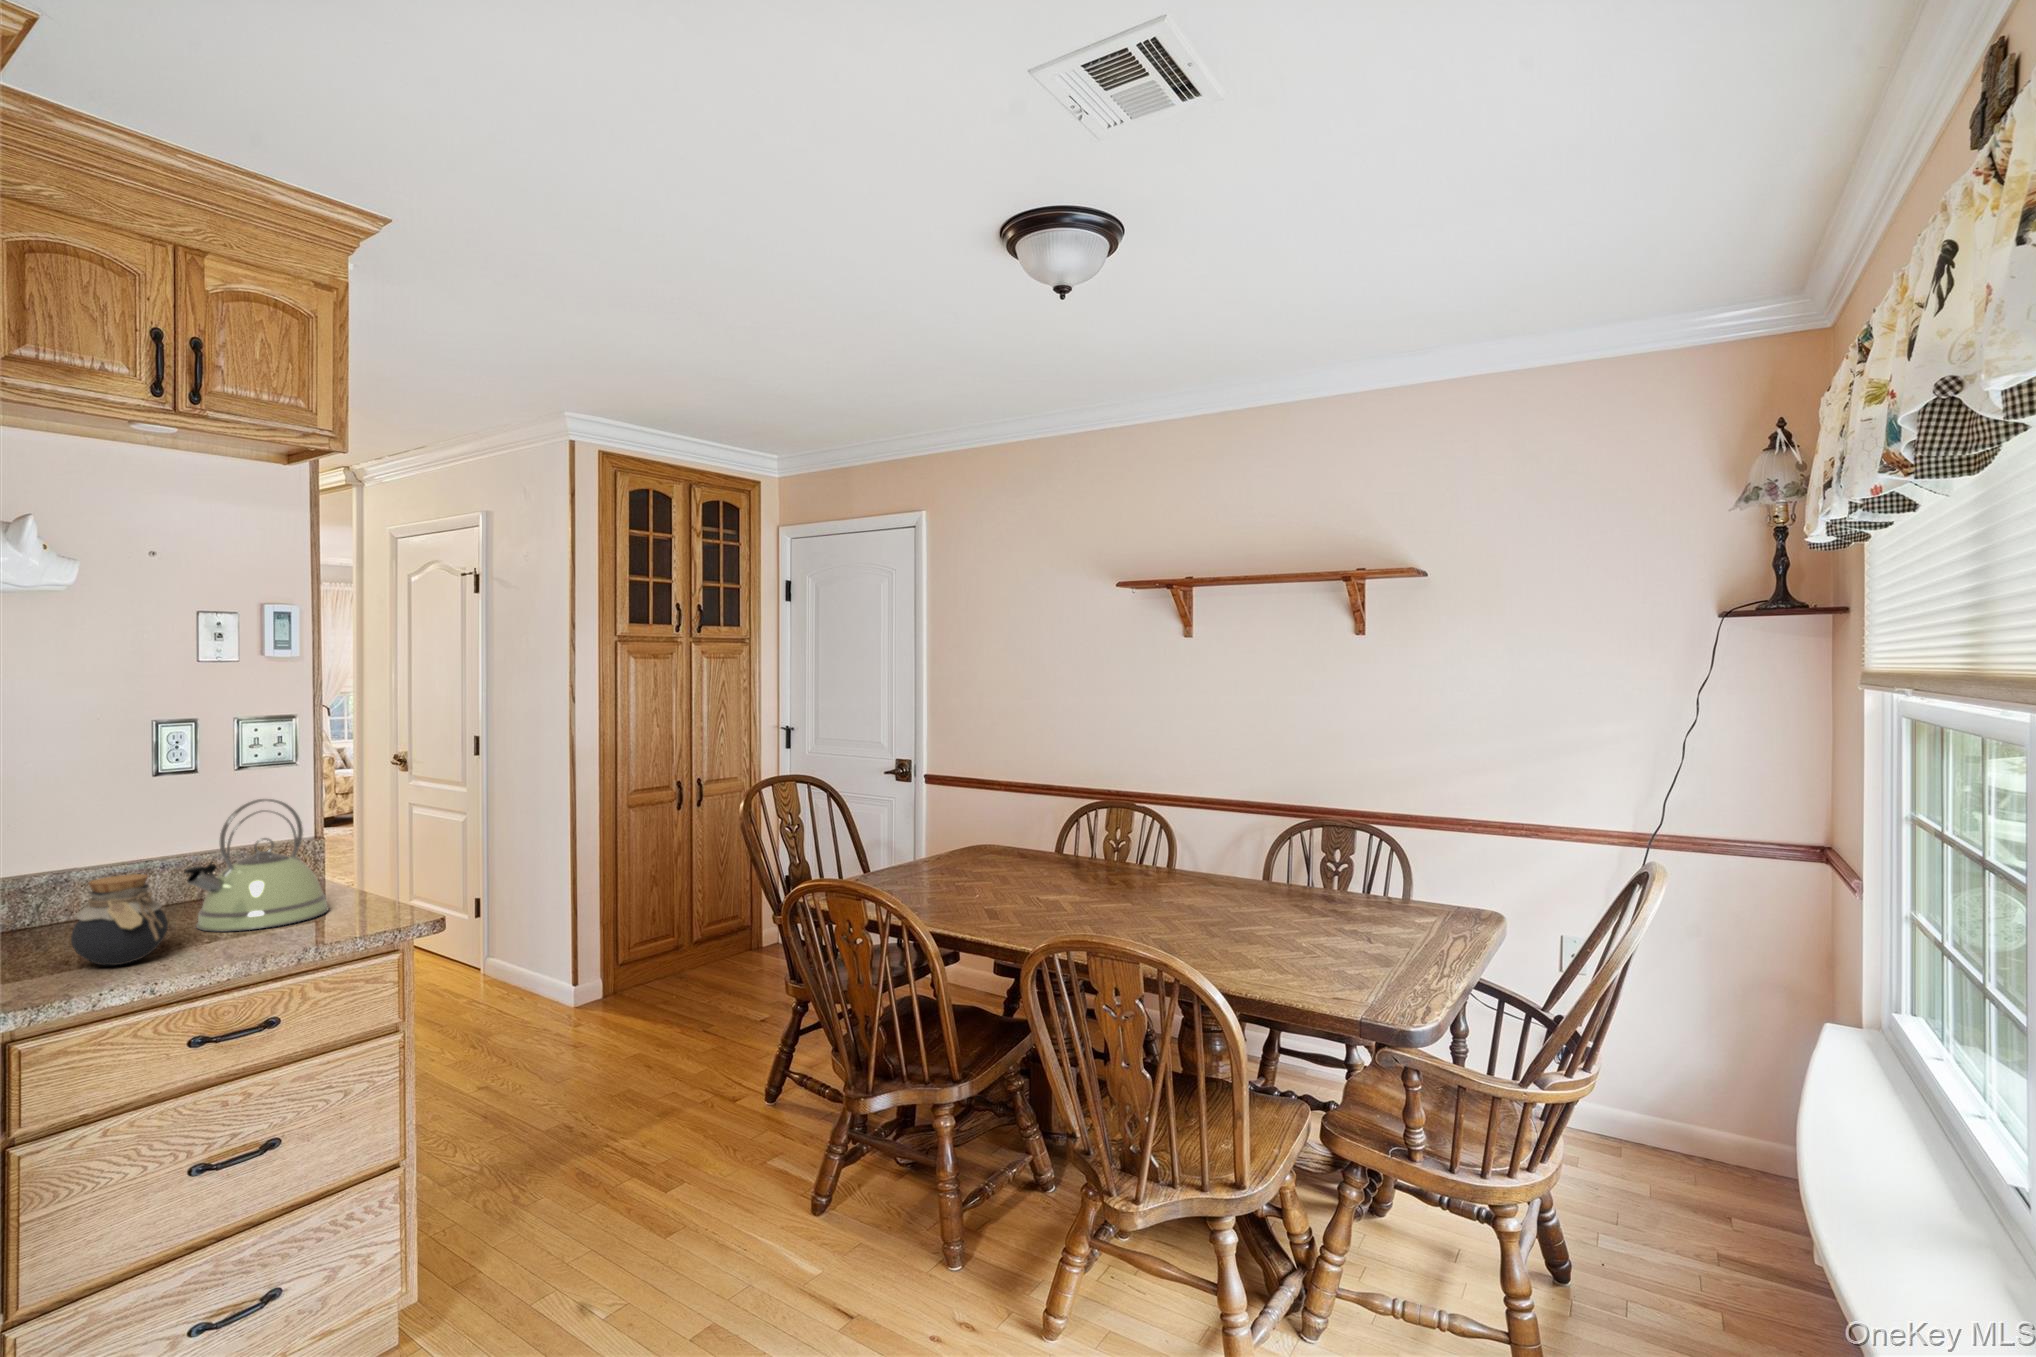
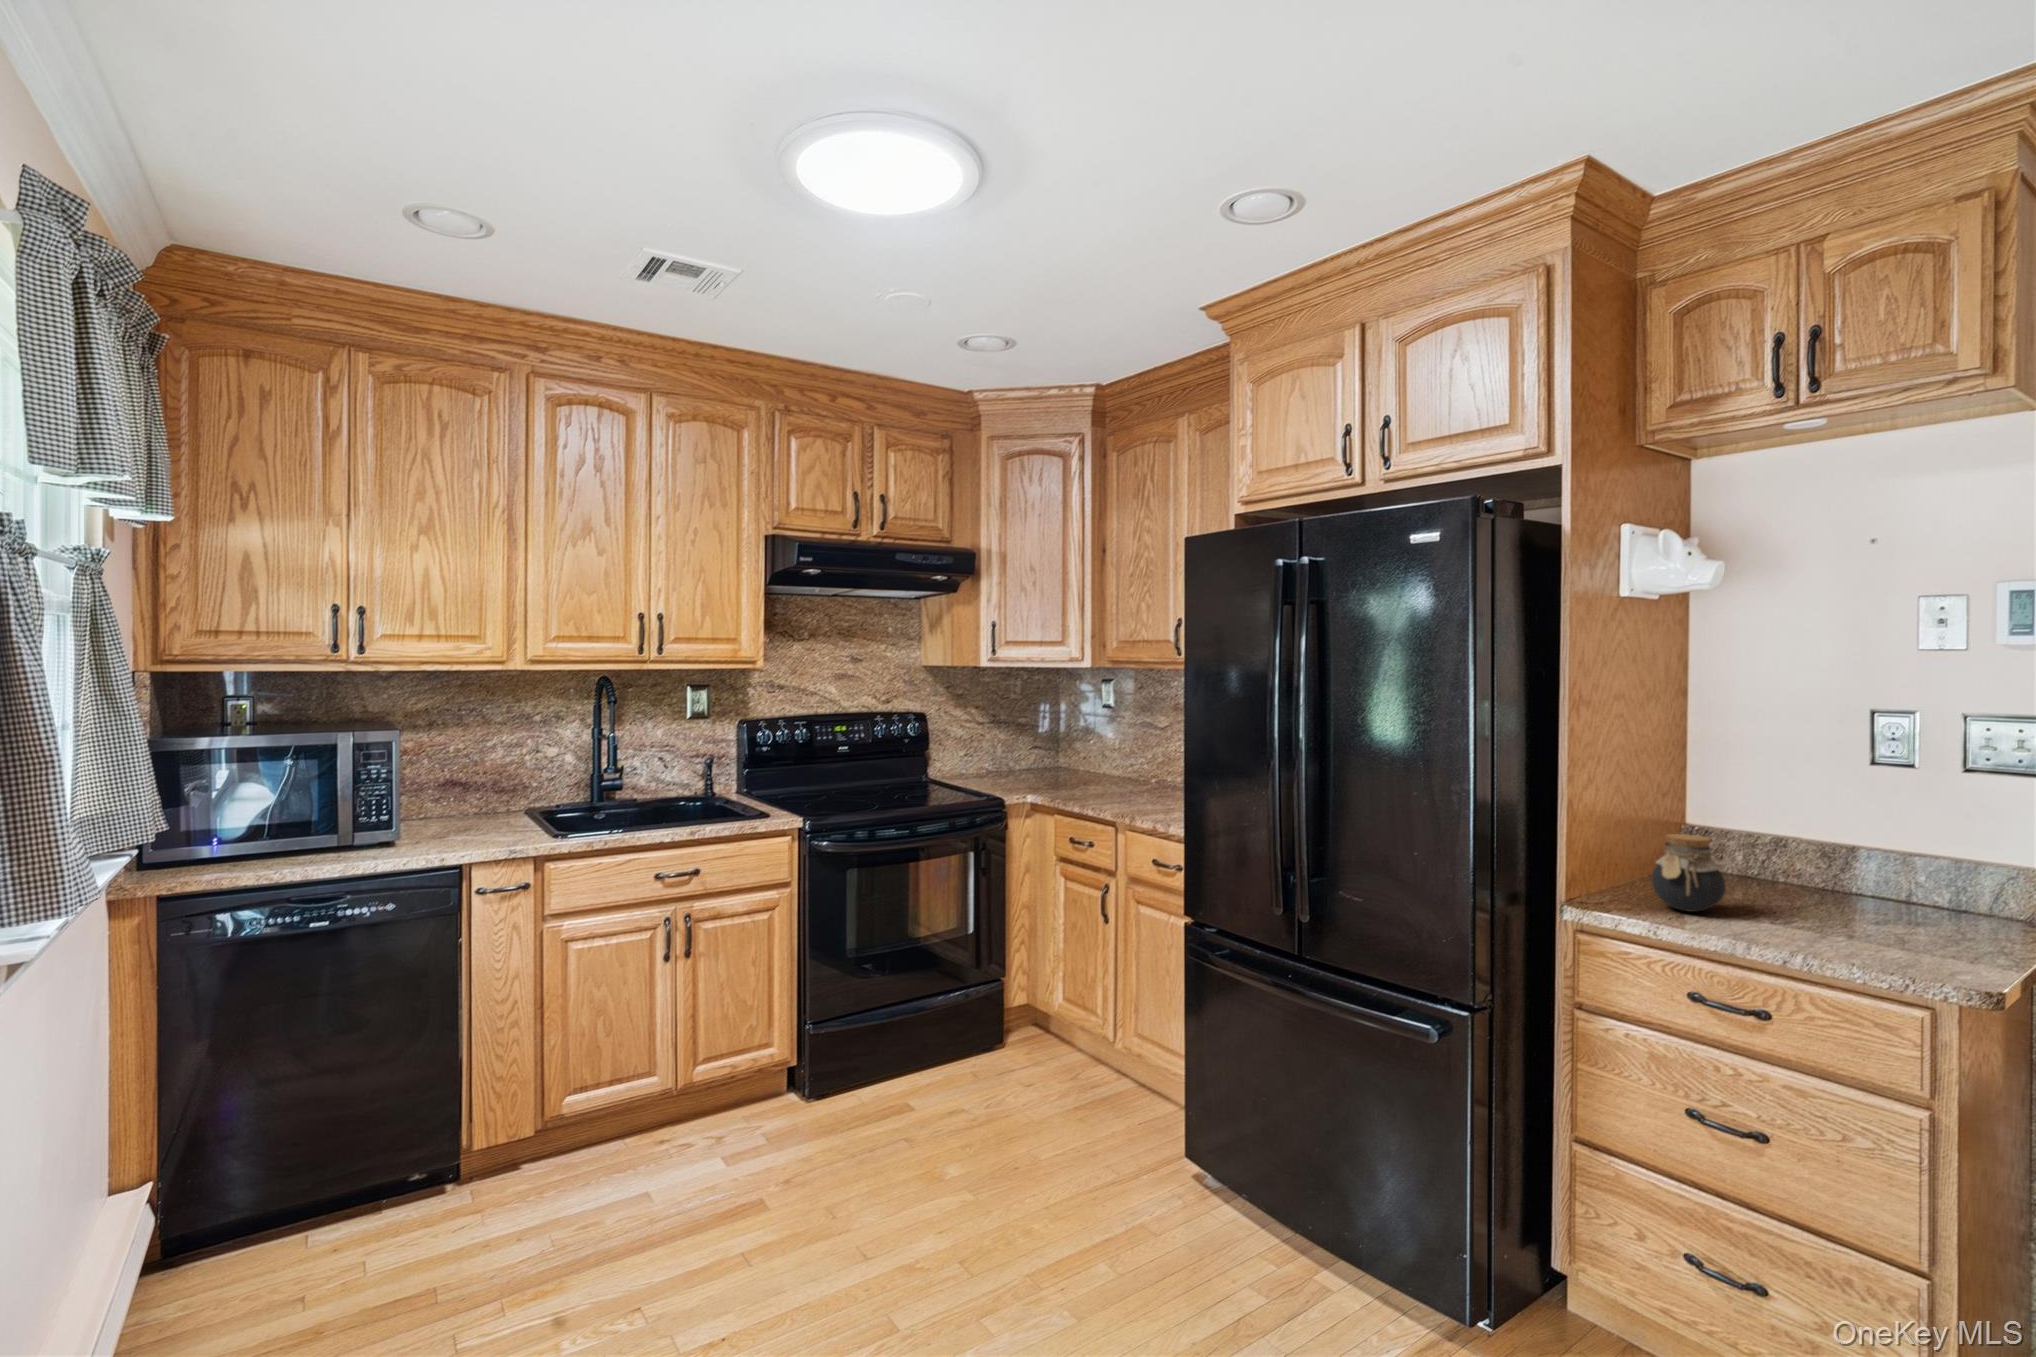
kettle: present [184,799,329,932] -> none [1791,799,1960,944]

